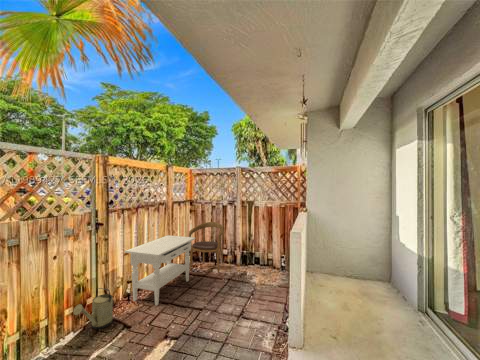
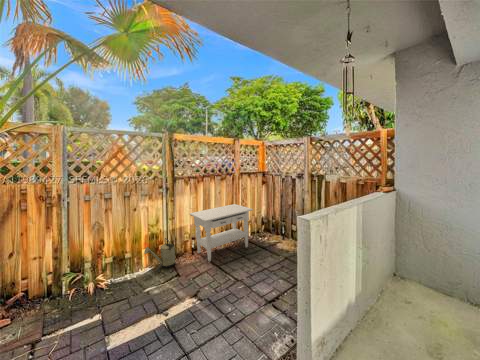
chair: present [189,222,224,273] -> none [255,195,292,246]

